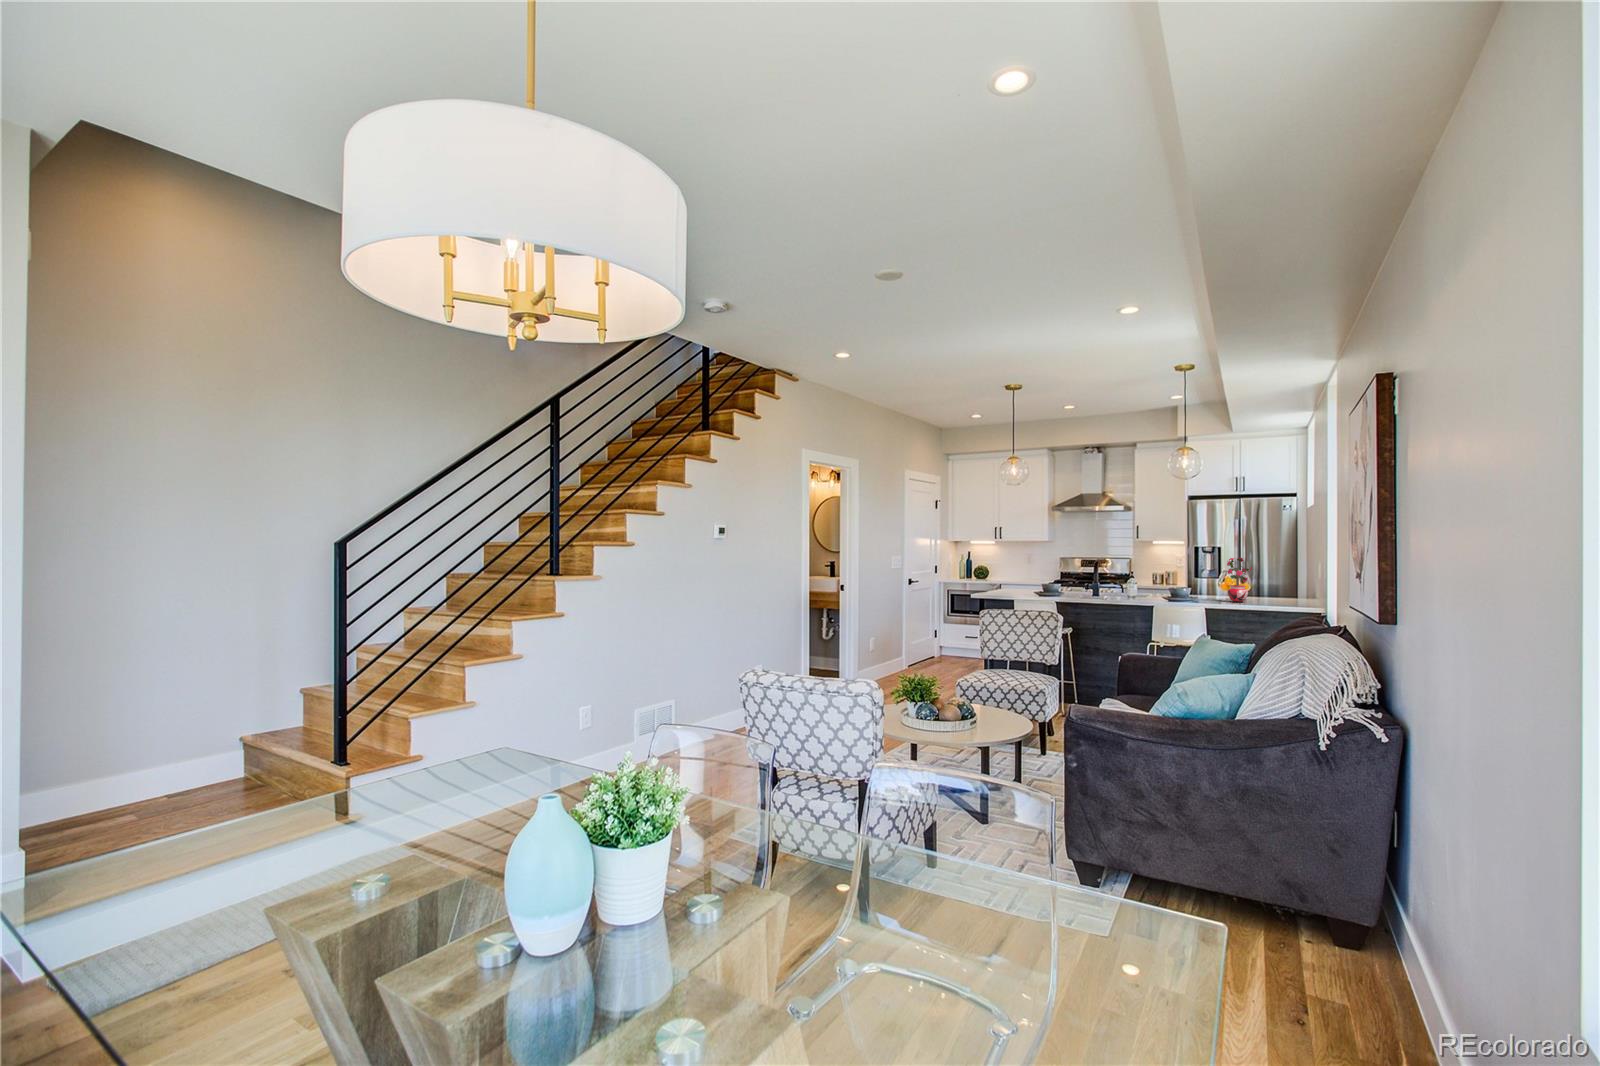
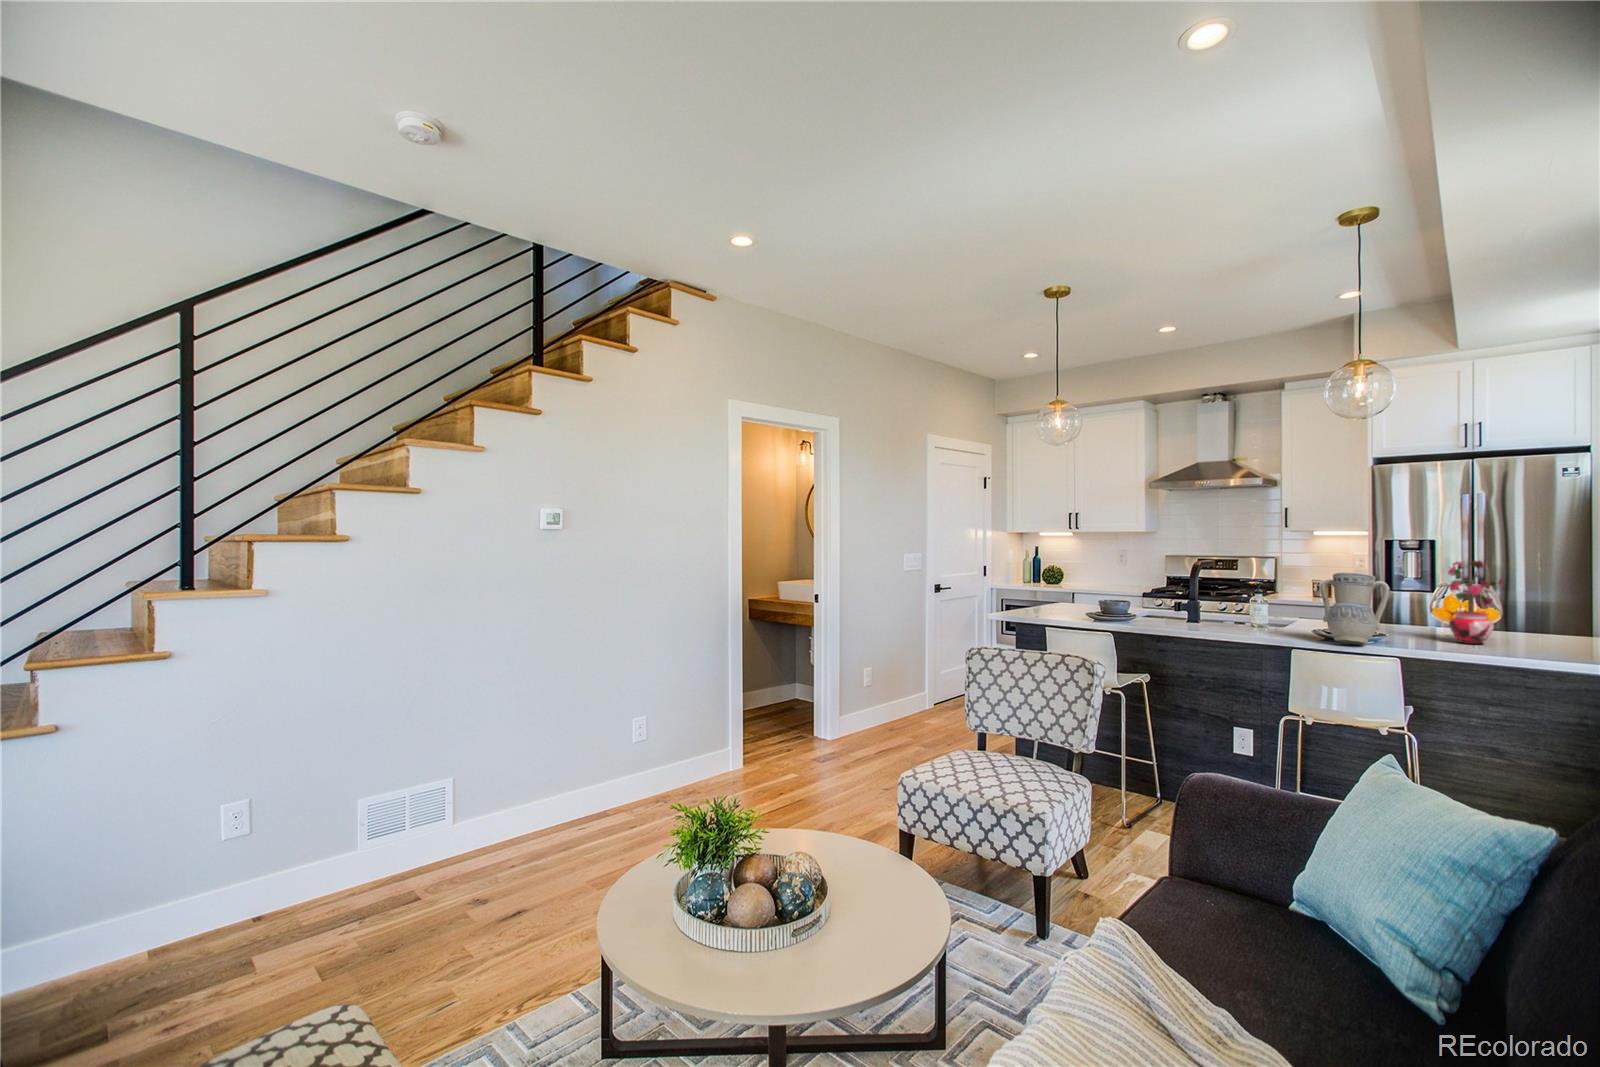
vase: none [1166,564,1200,604] -> present [1320,572,1390,644]

